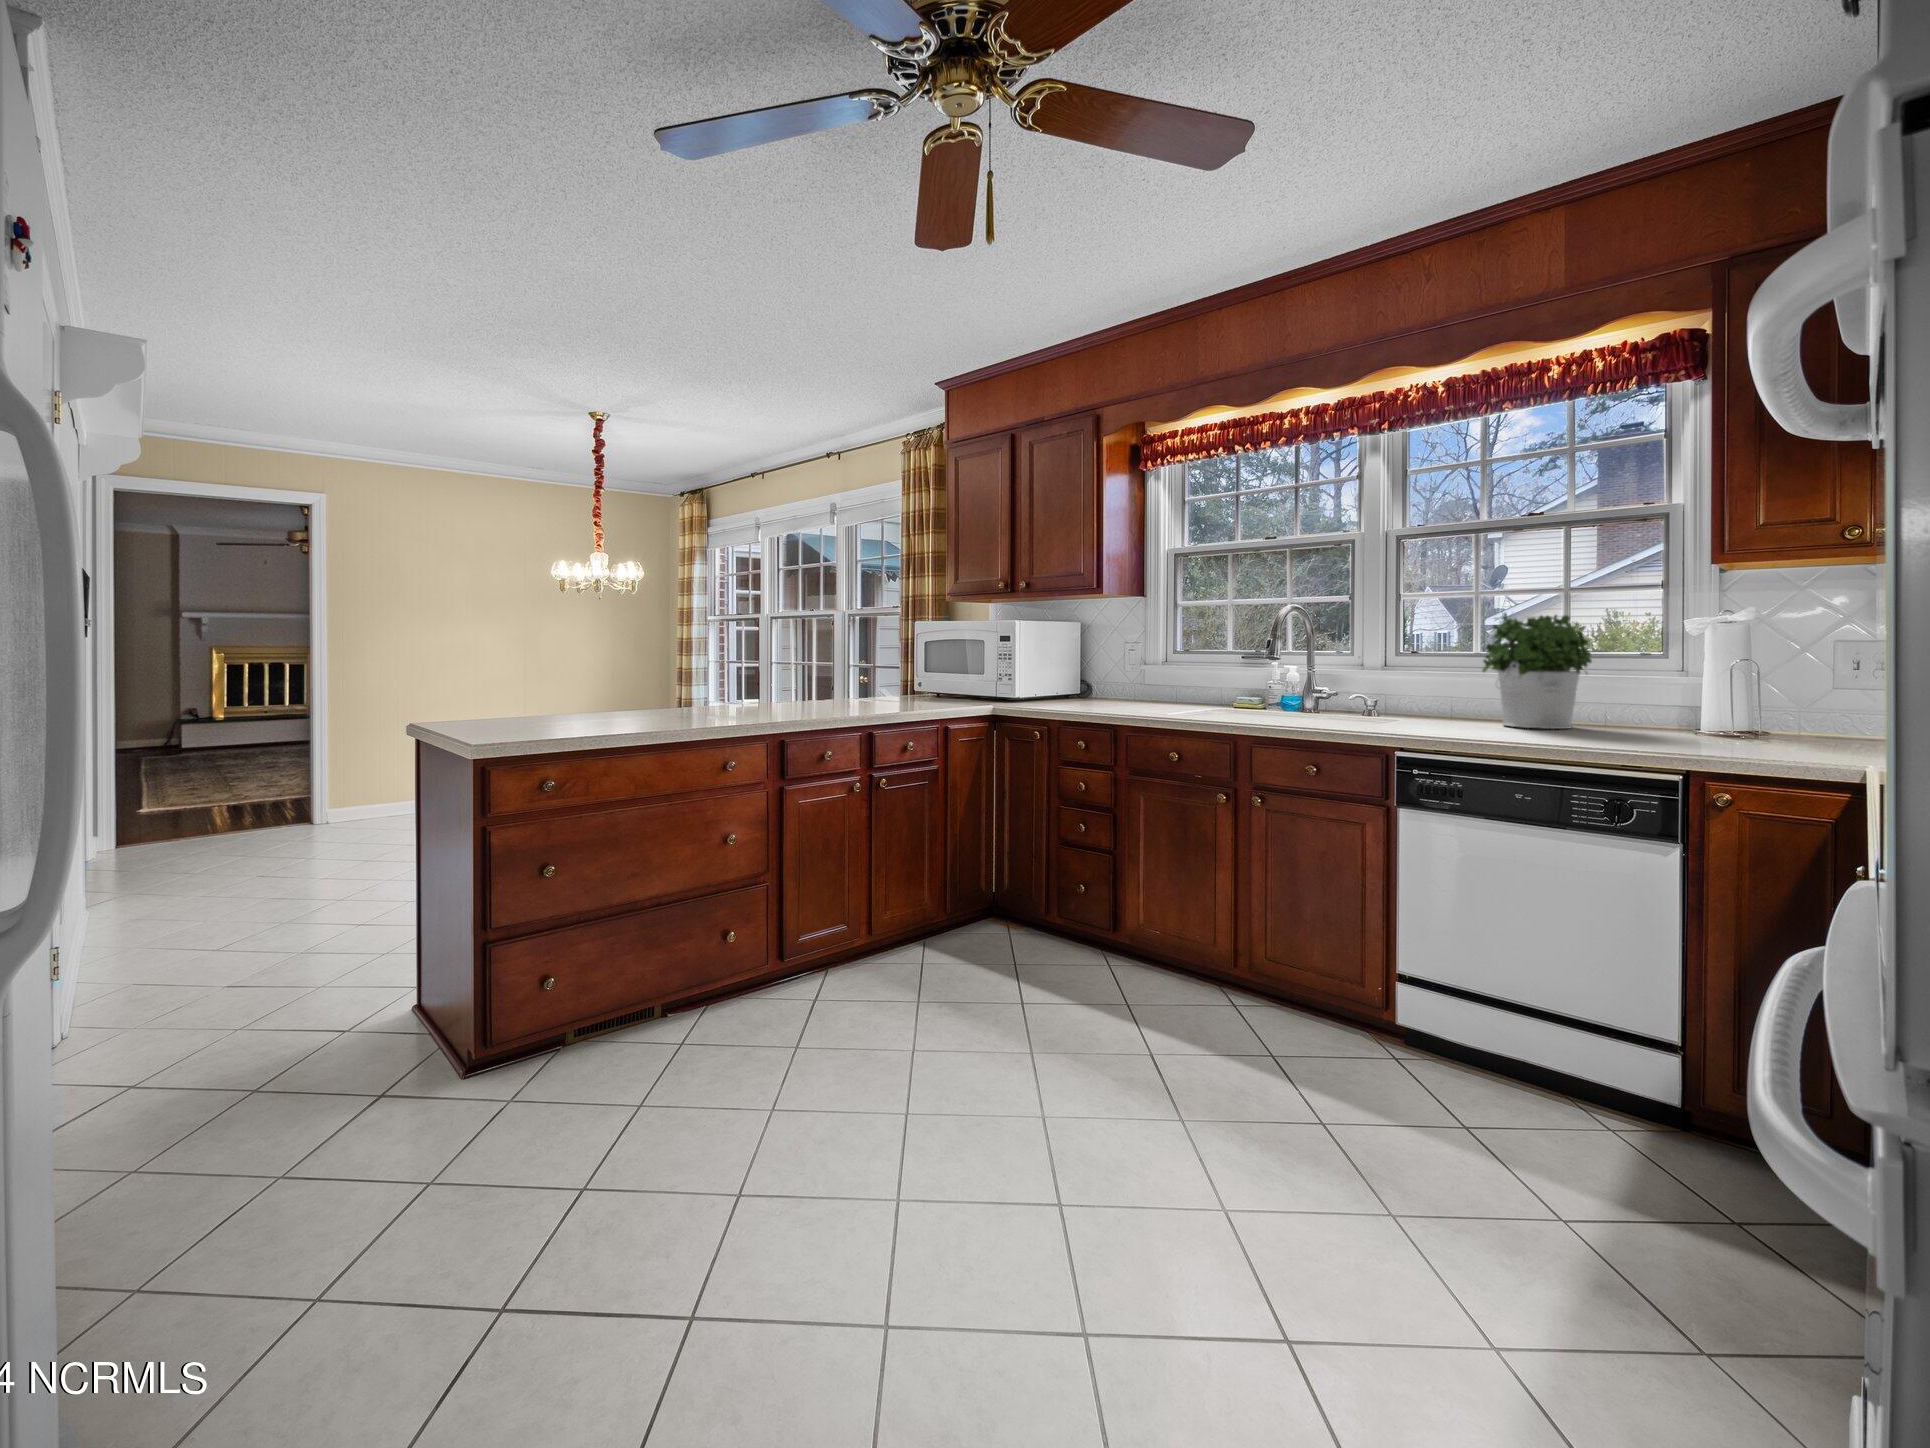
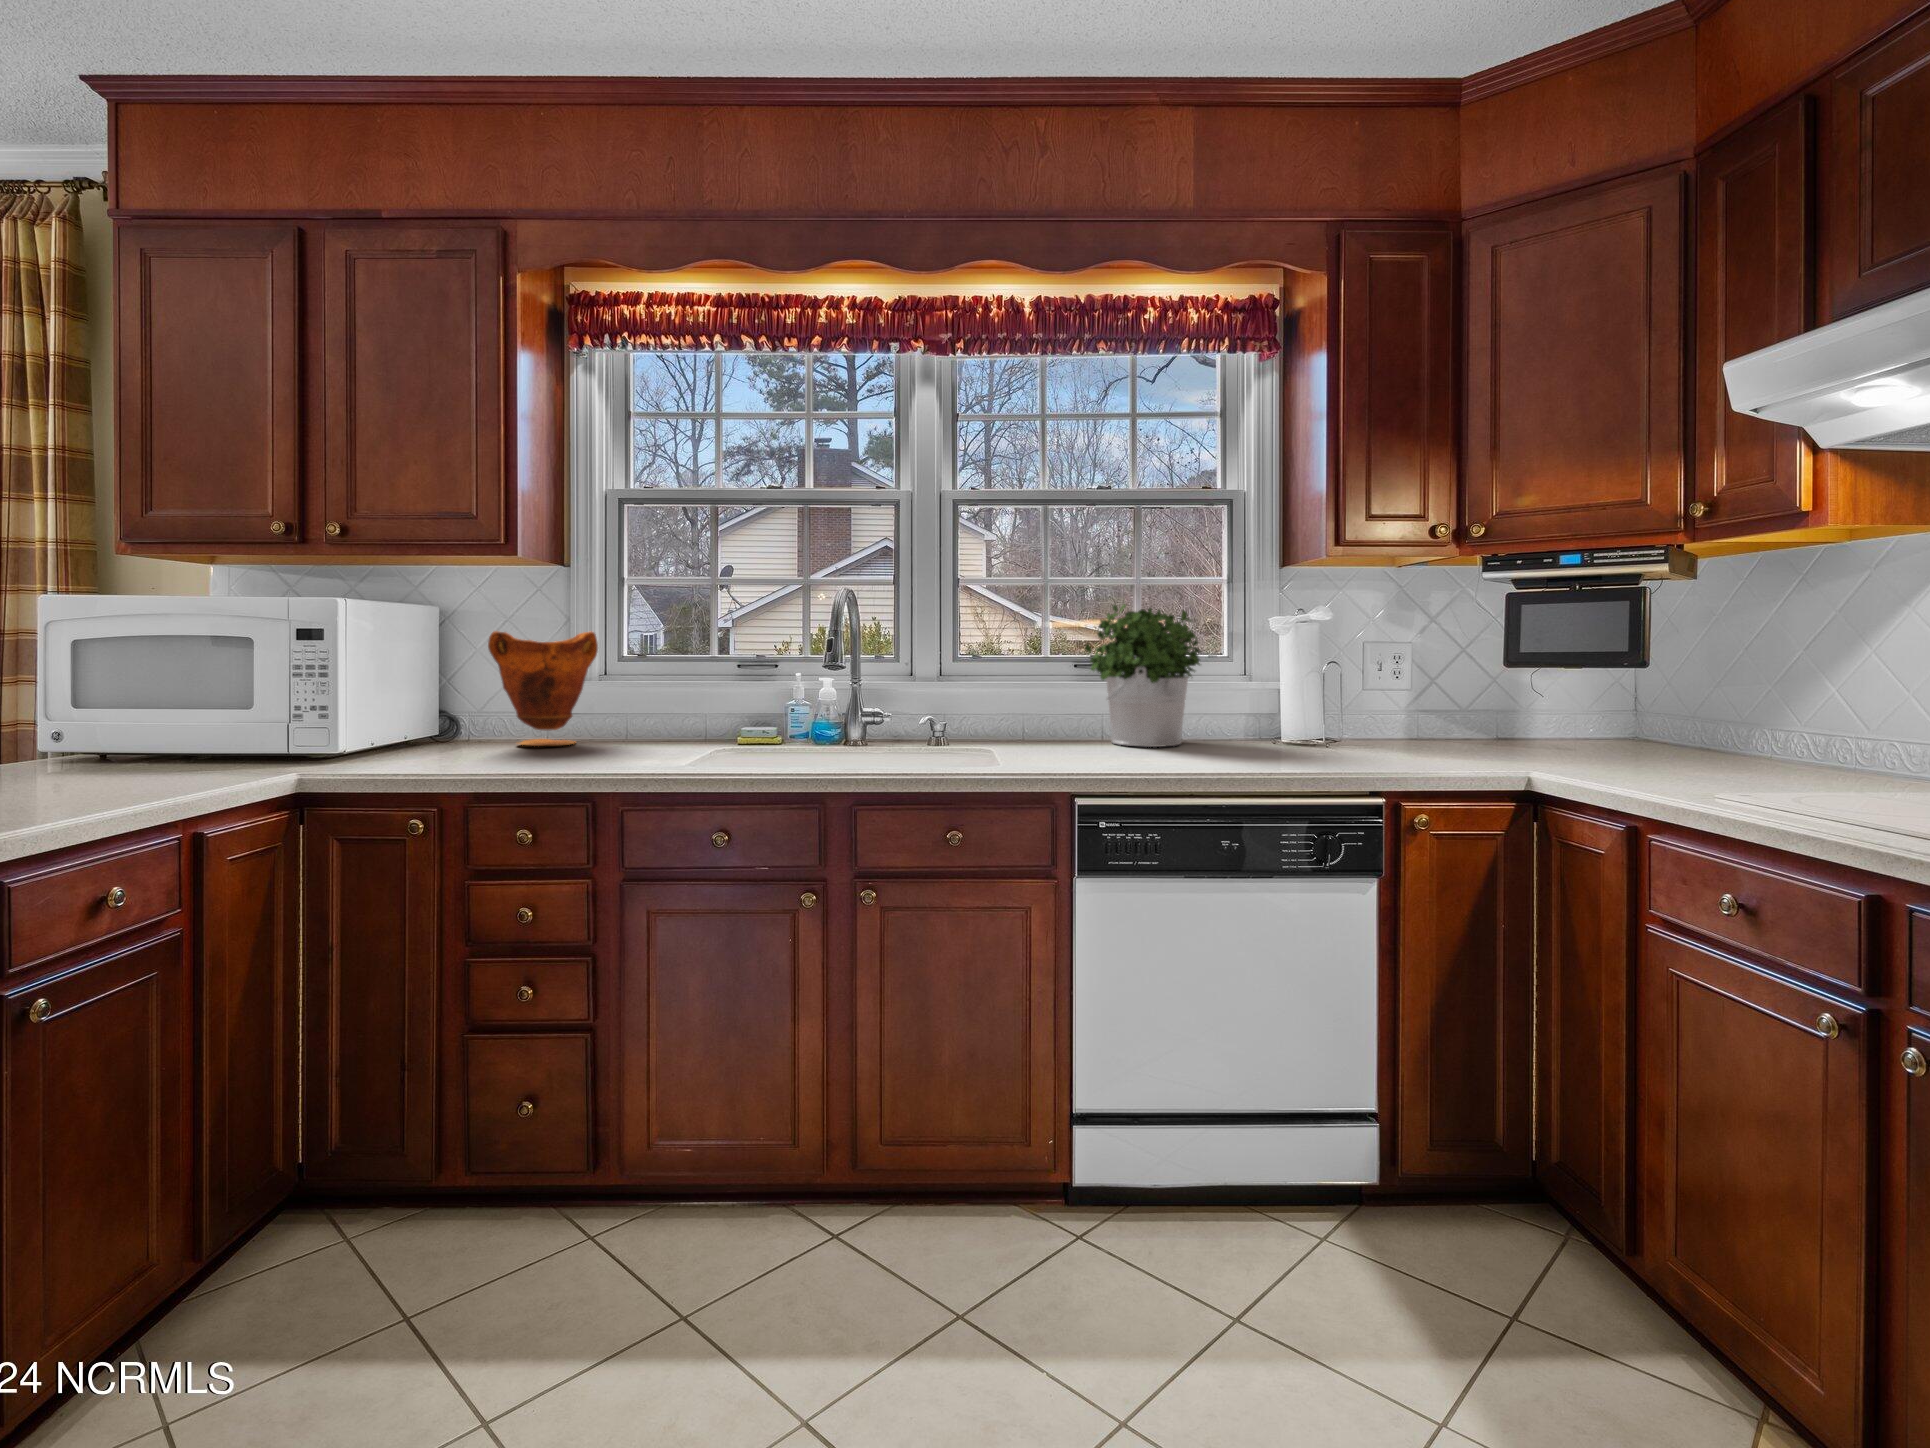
vase: none [1086,638,1150,704] -> present [488,631,598,746]

